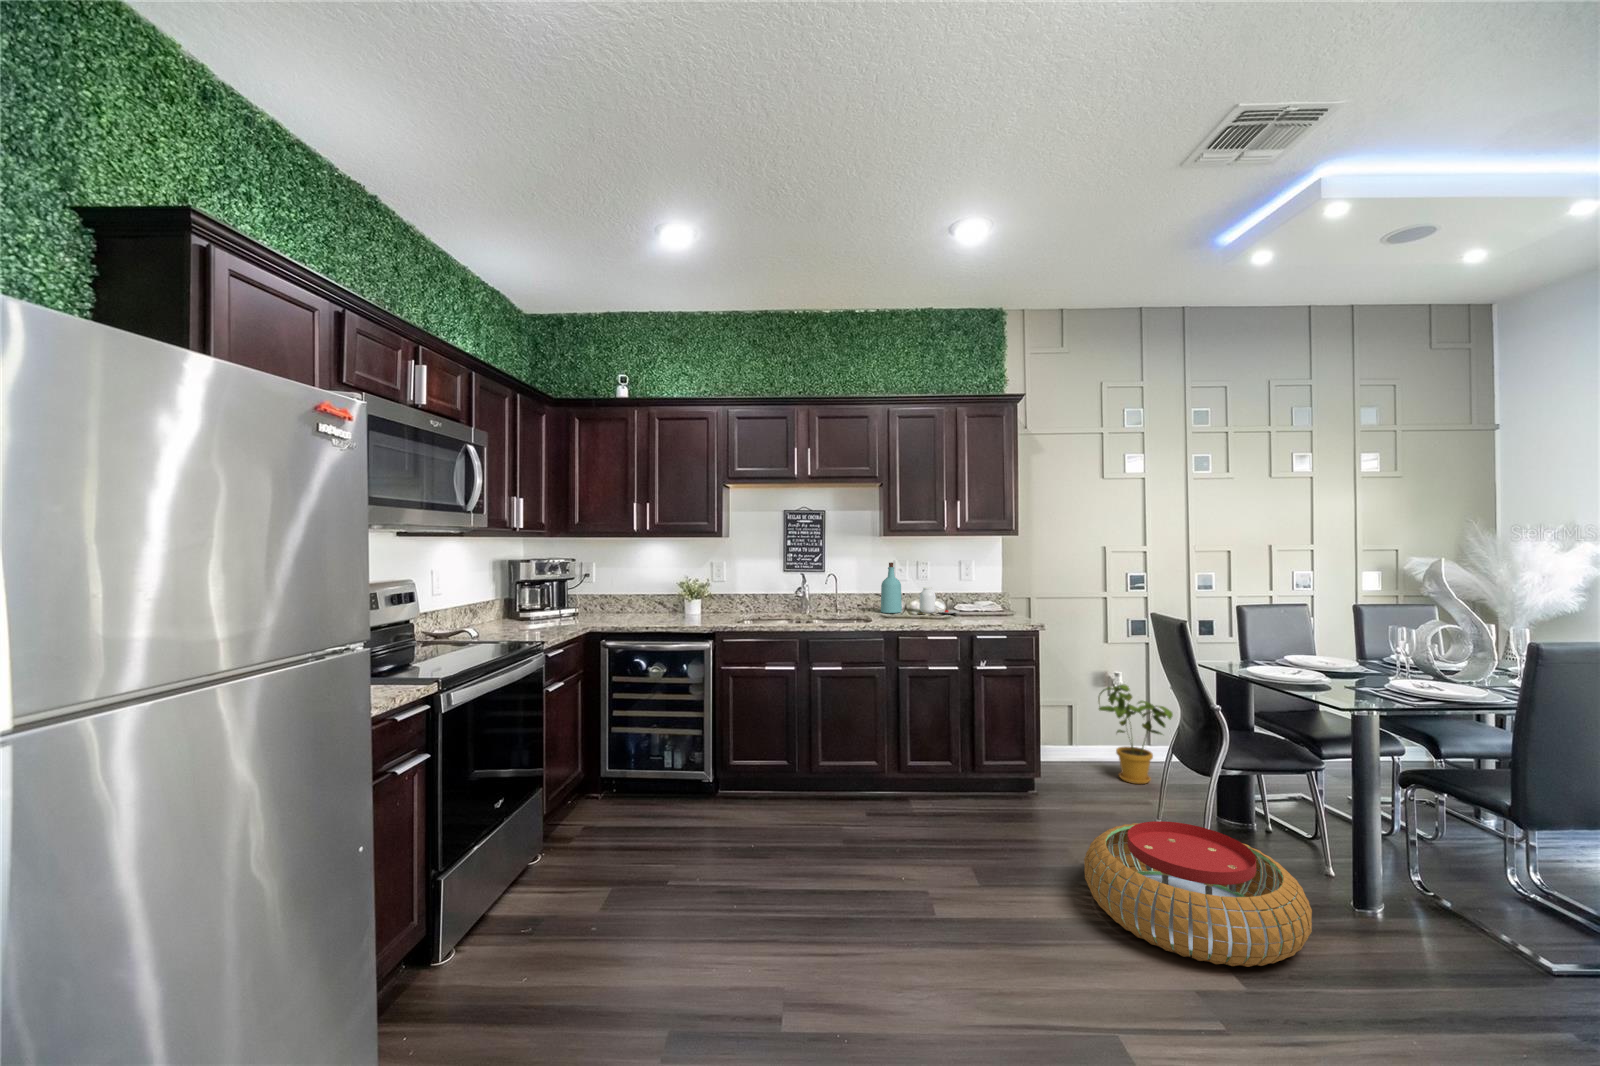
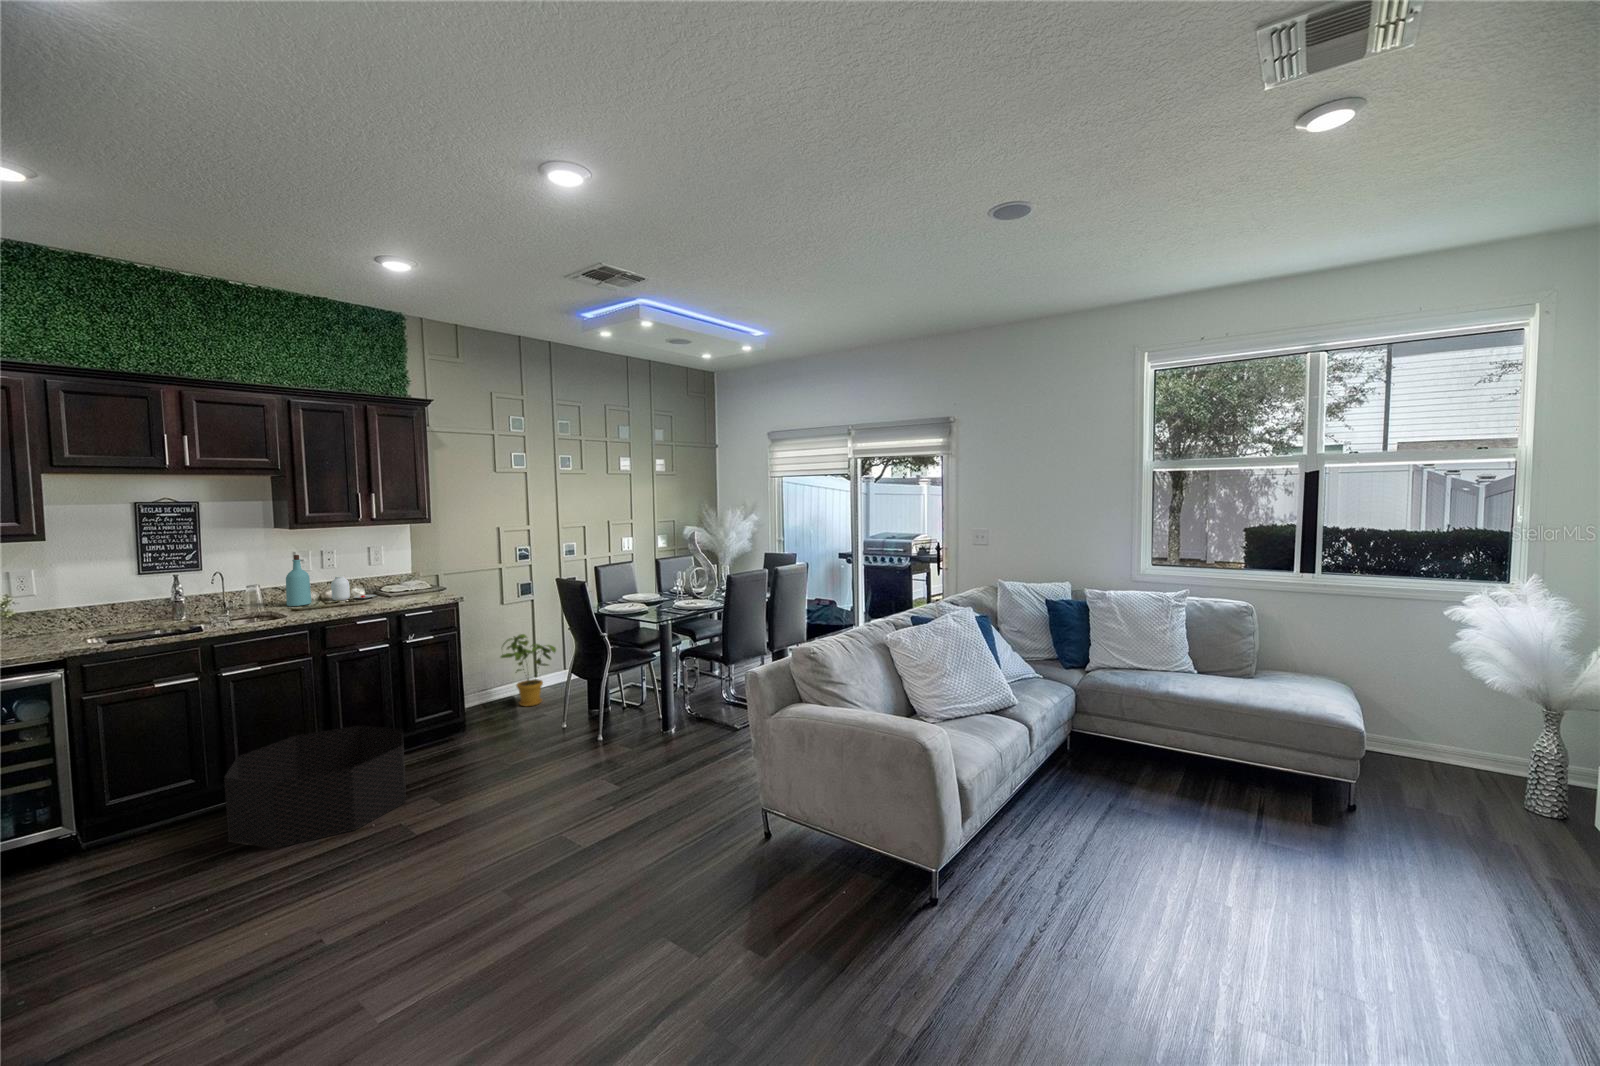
basket: none [791,744,956,876] -> present [224,725,406,848]
pouf: present [1084,821,1312,967] -> none [519,713,647,789]

